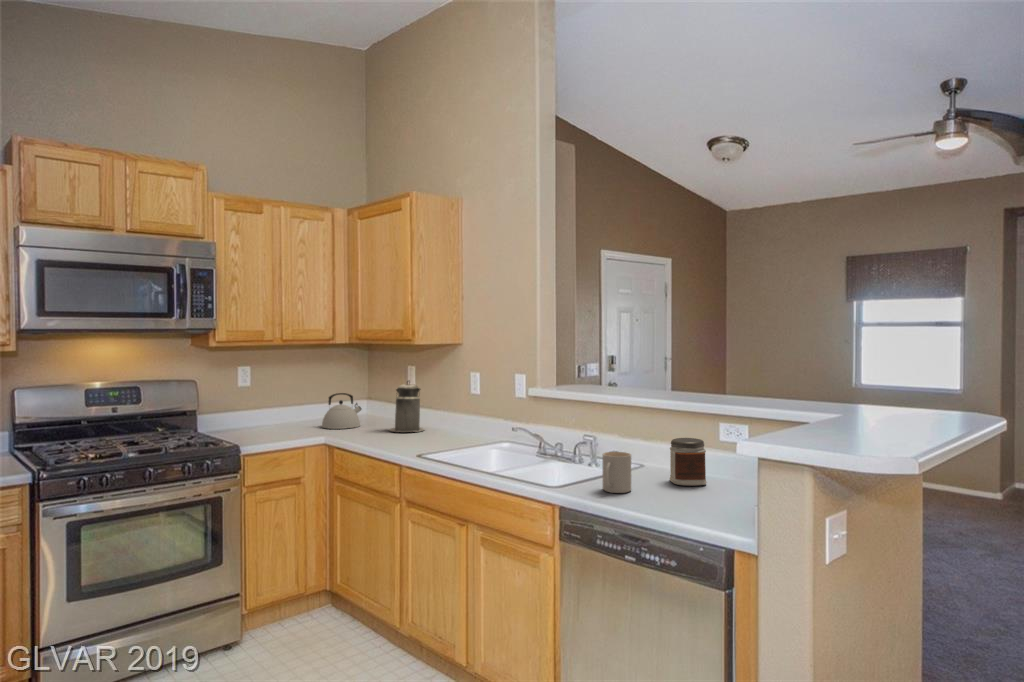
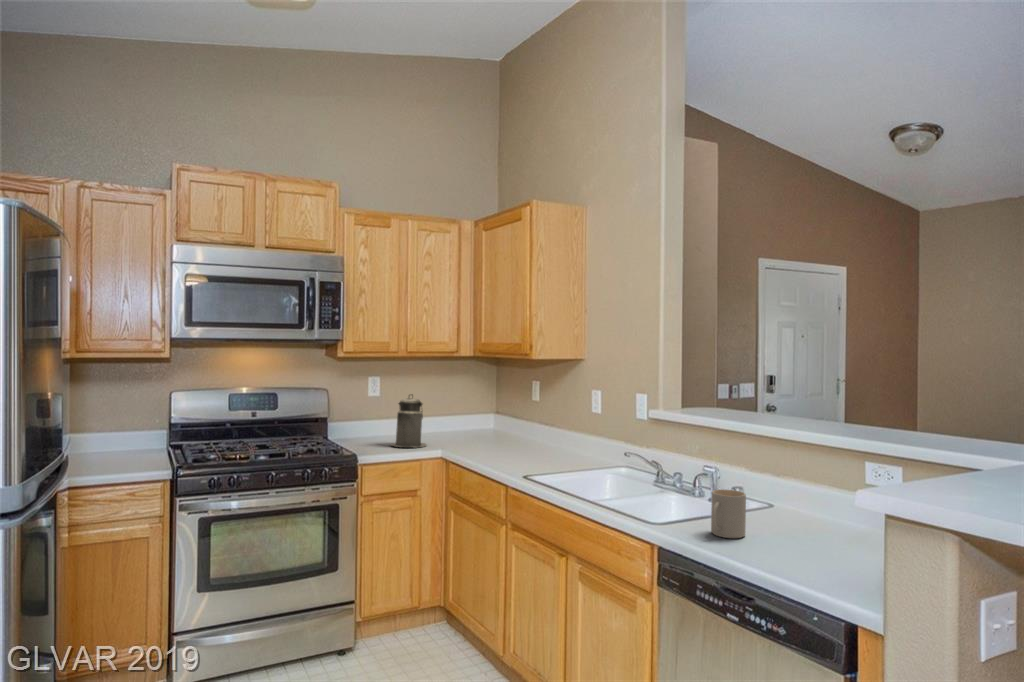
canister: present [389,380,424,432] -> present [391,394,426,447]
kettle: present [322,393,361,429] -> none [444,407,484,443]
jar: present [670,438,707,486] -> none [798,479,843,537]

